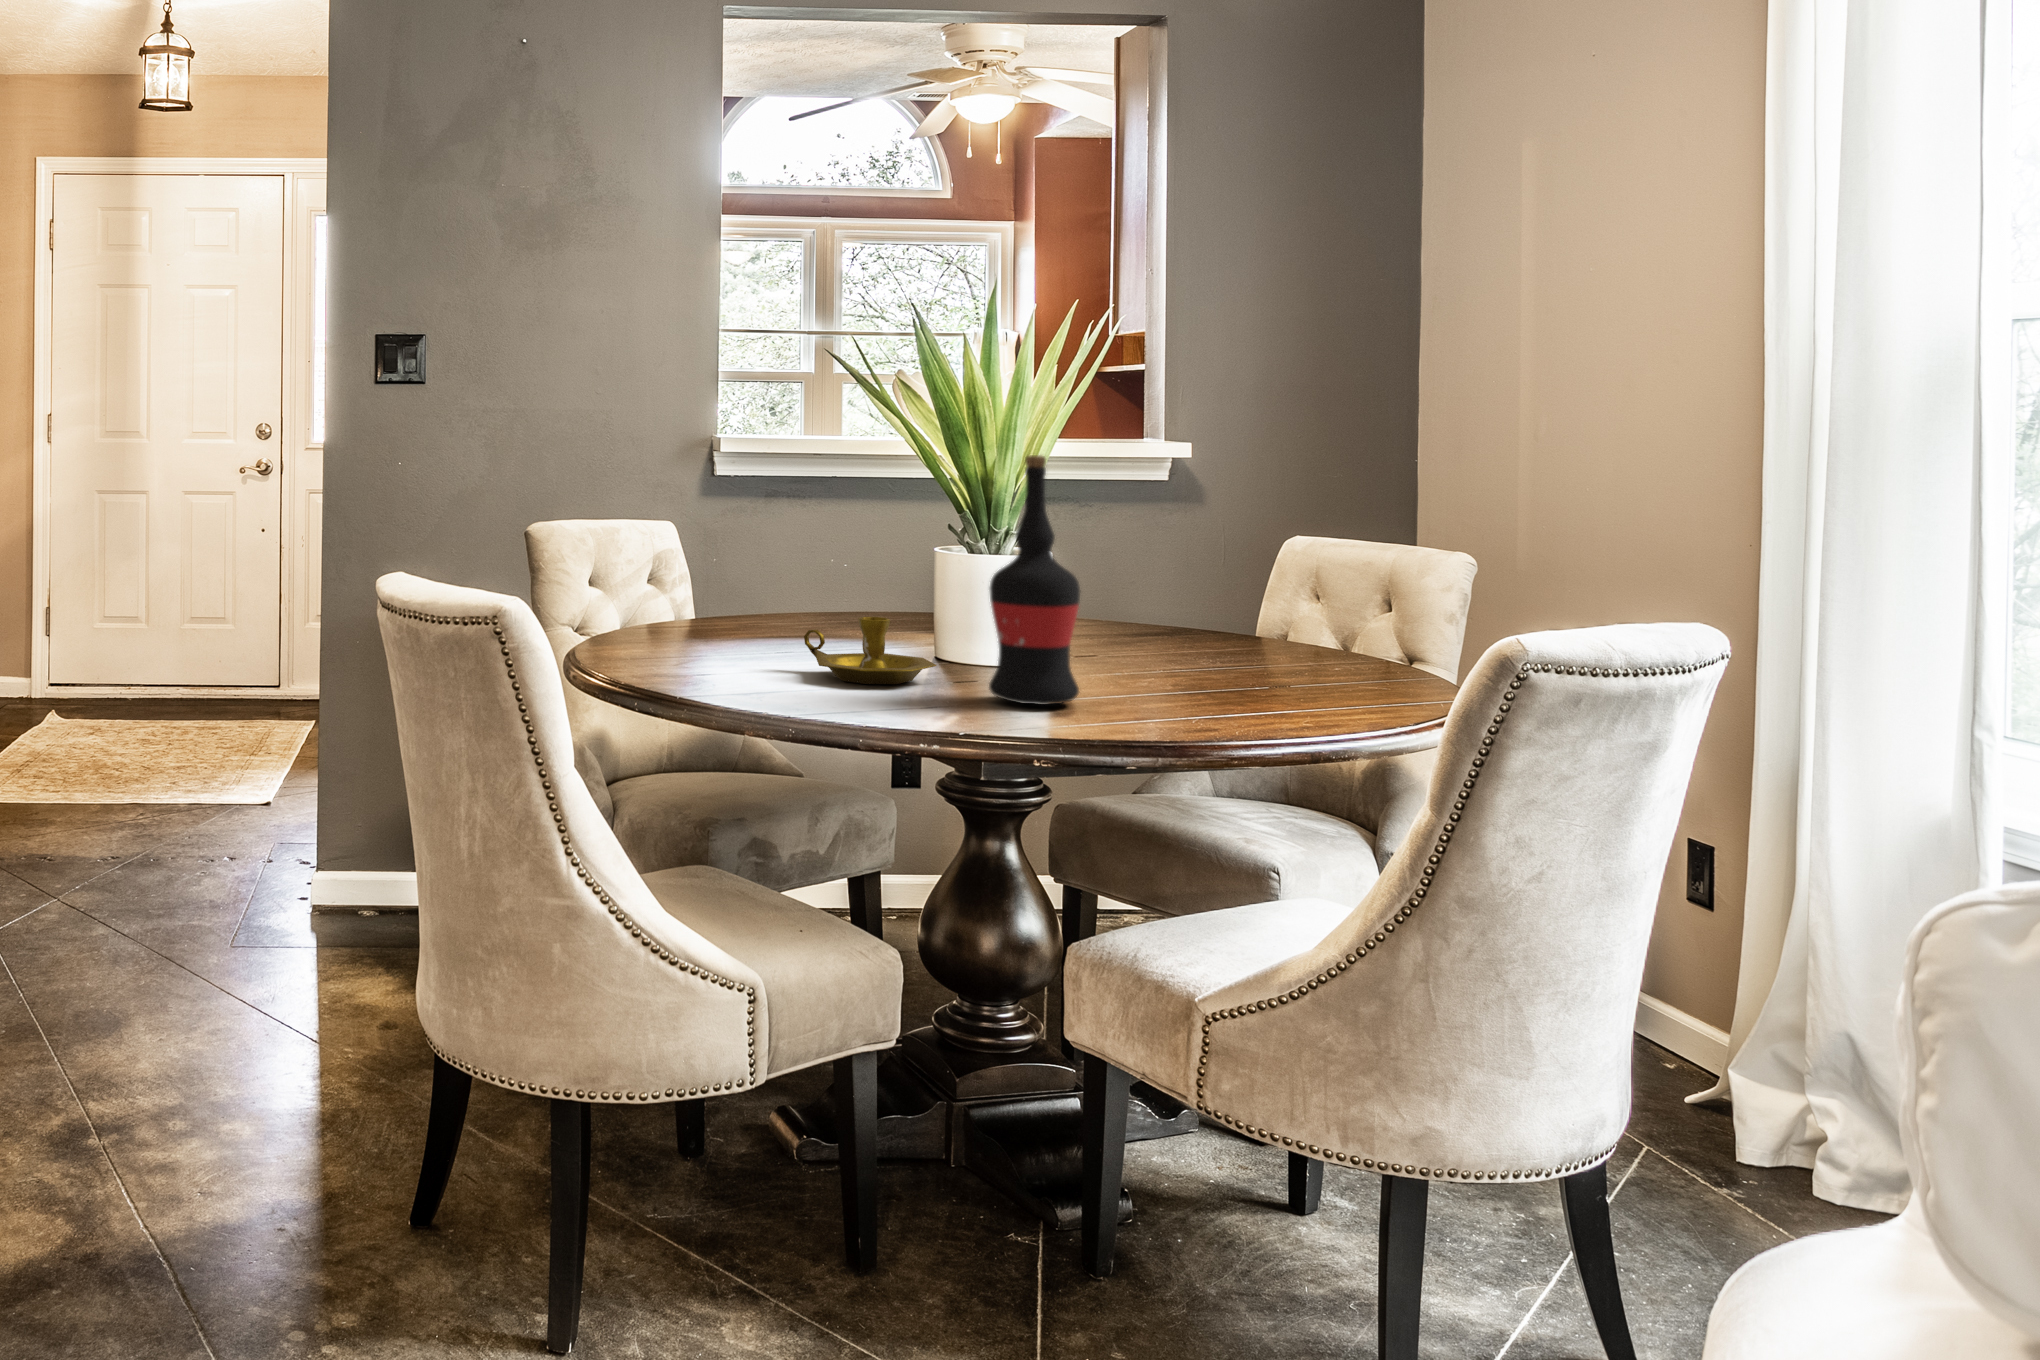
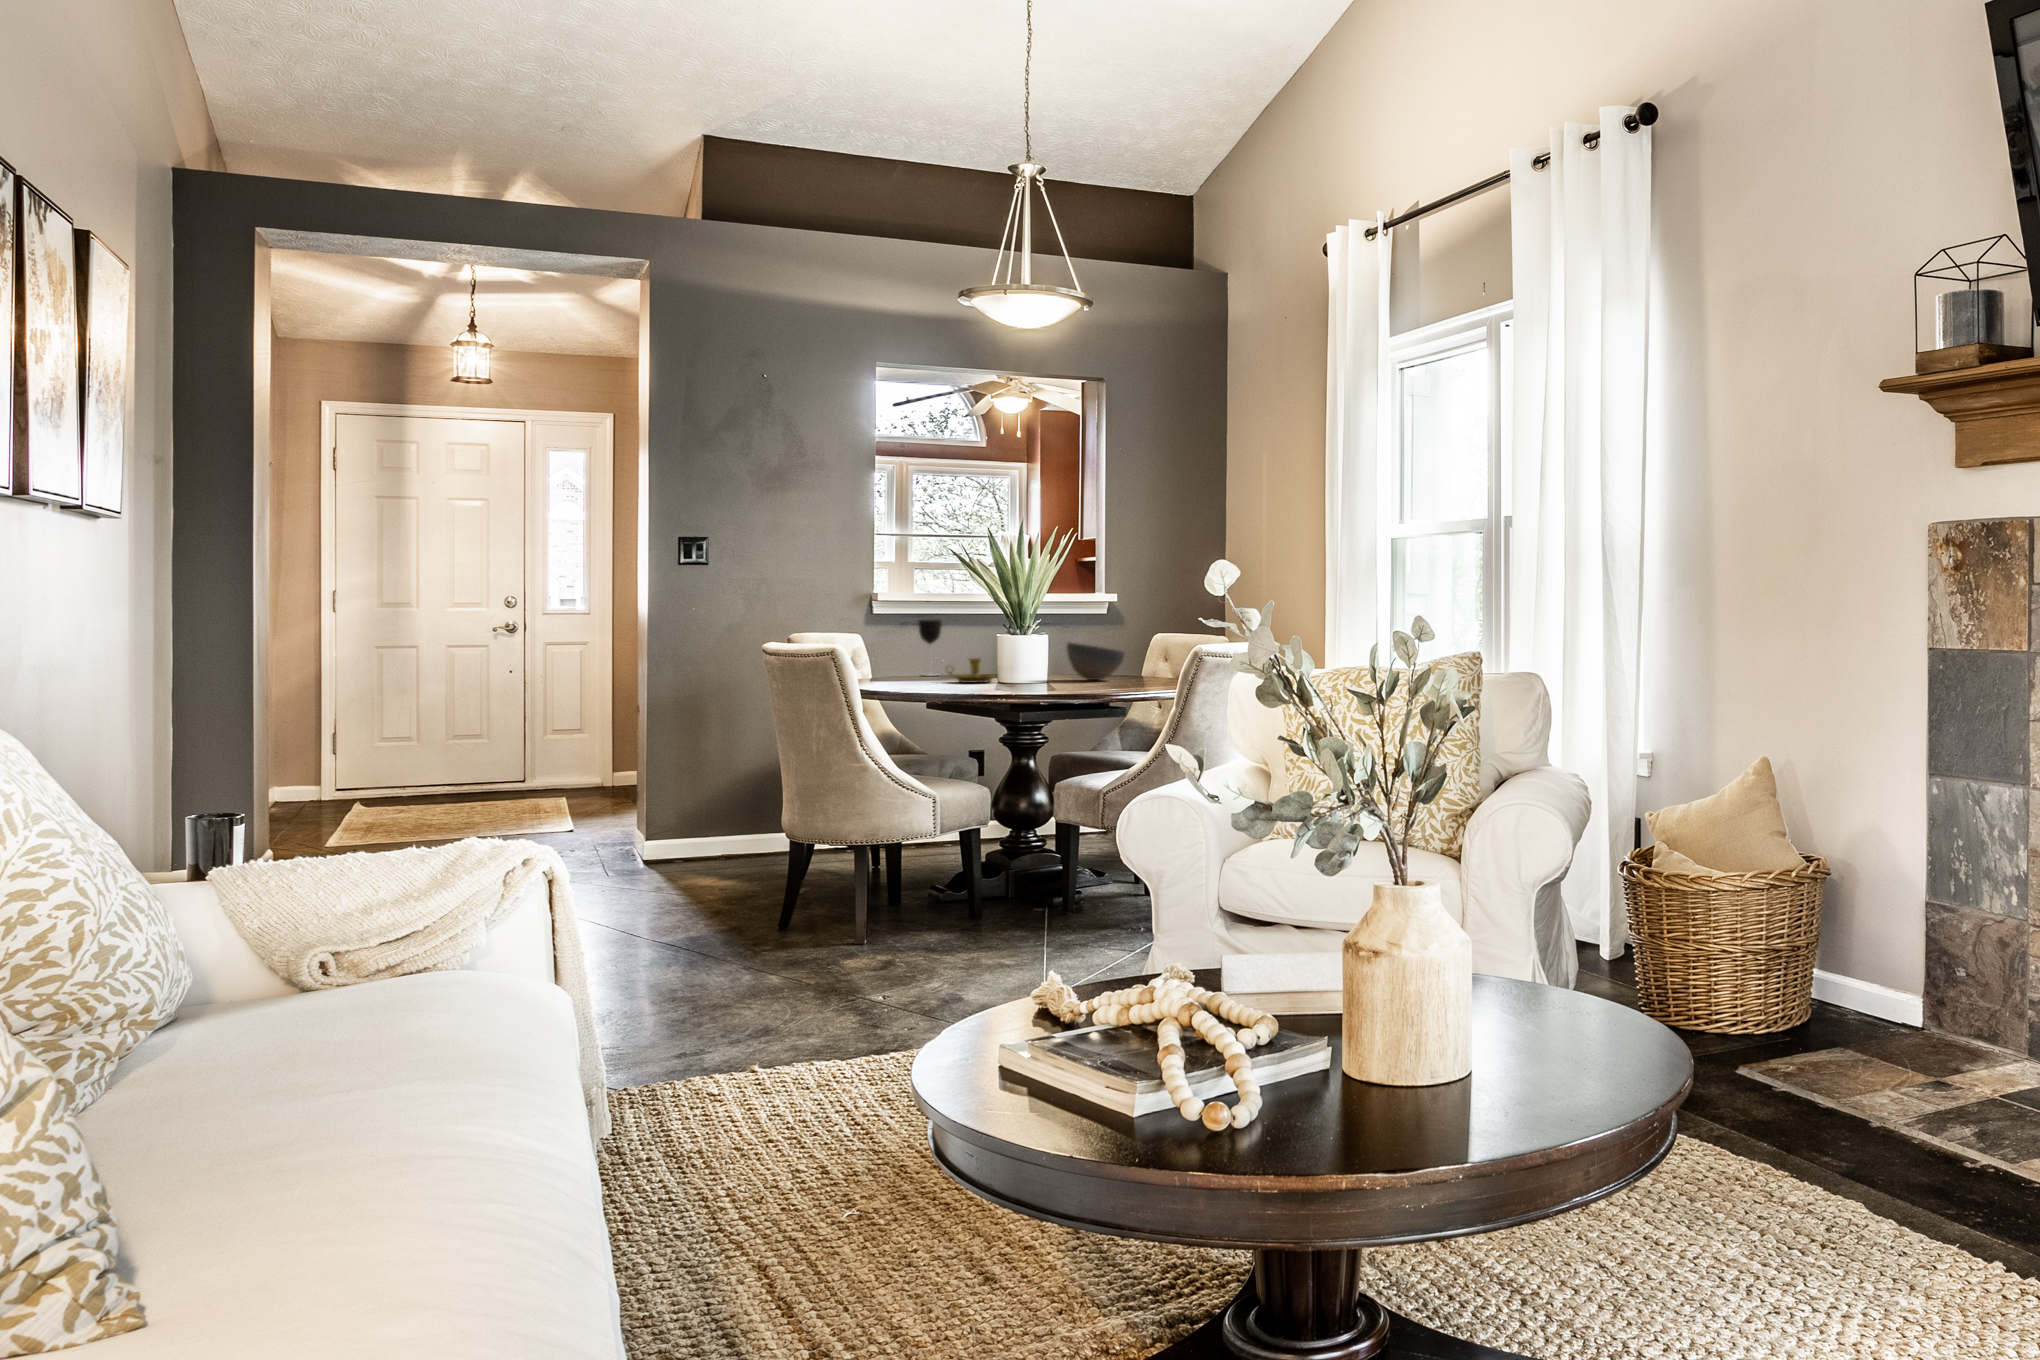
wine bottle: present [989,455,1080,705] -> none [1020,593,1053,684]
wine glass: none [760,503,811,634] -> present [918,620,942,676]
bowl: none [1112,581,1277,687] -> present [1067,642,1125,680]

